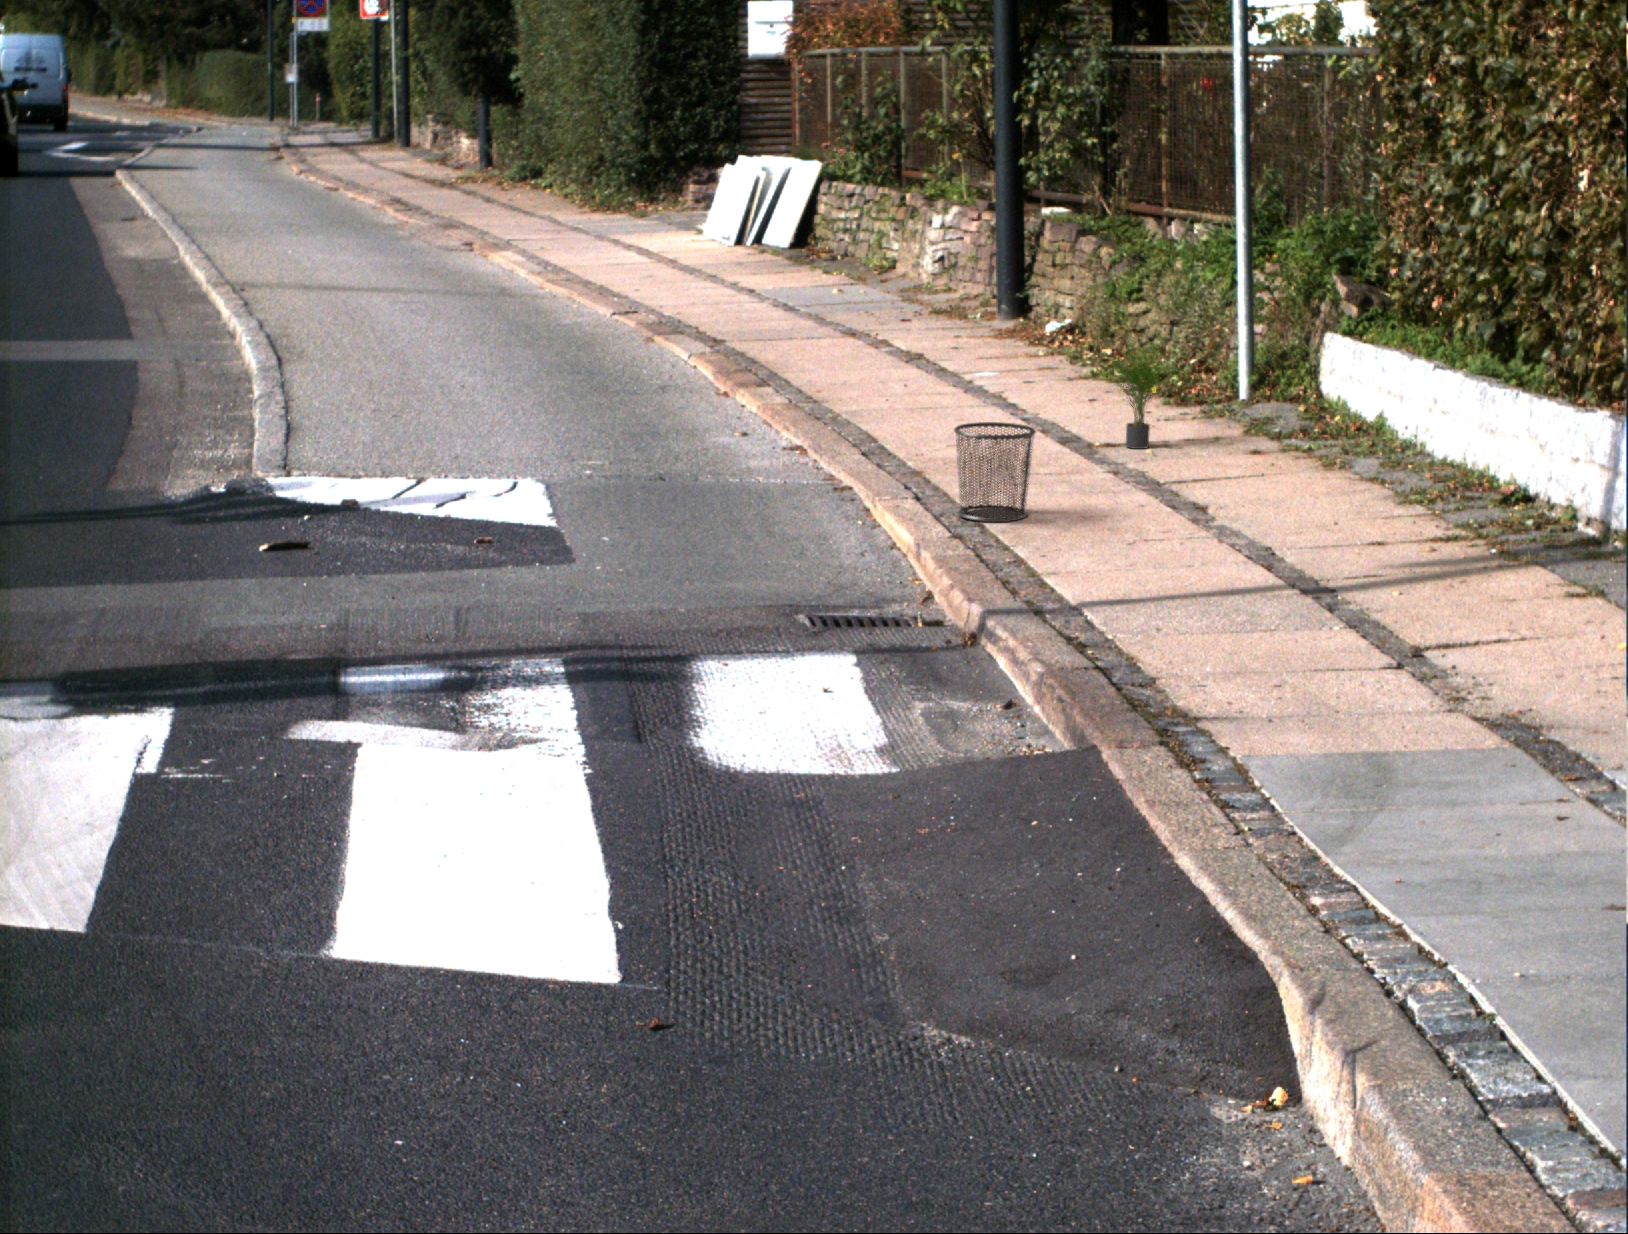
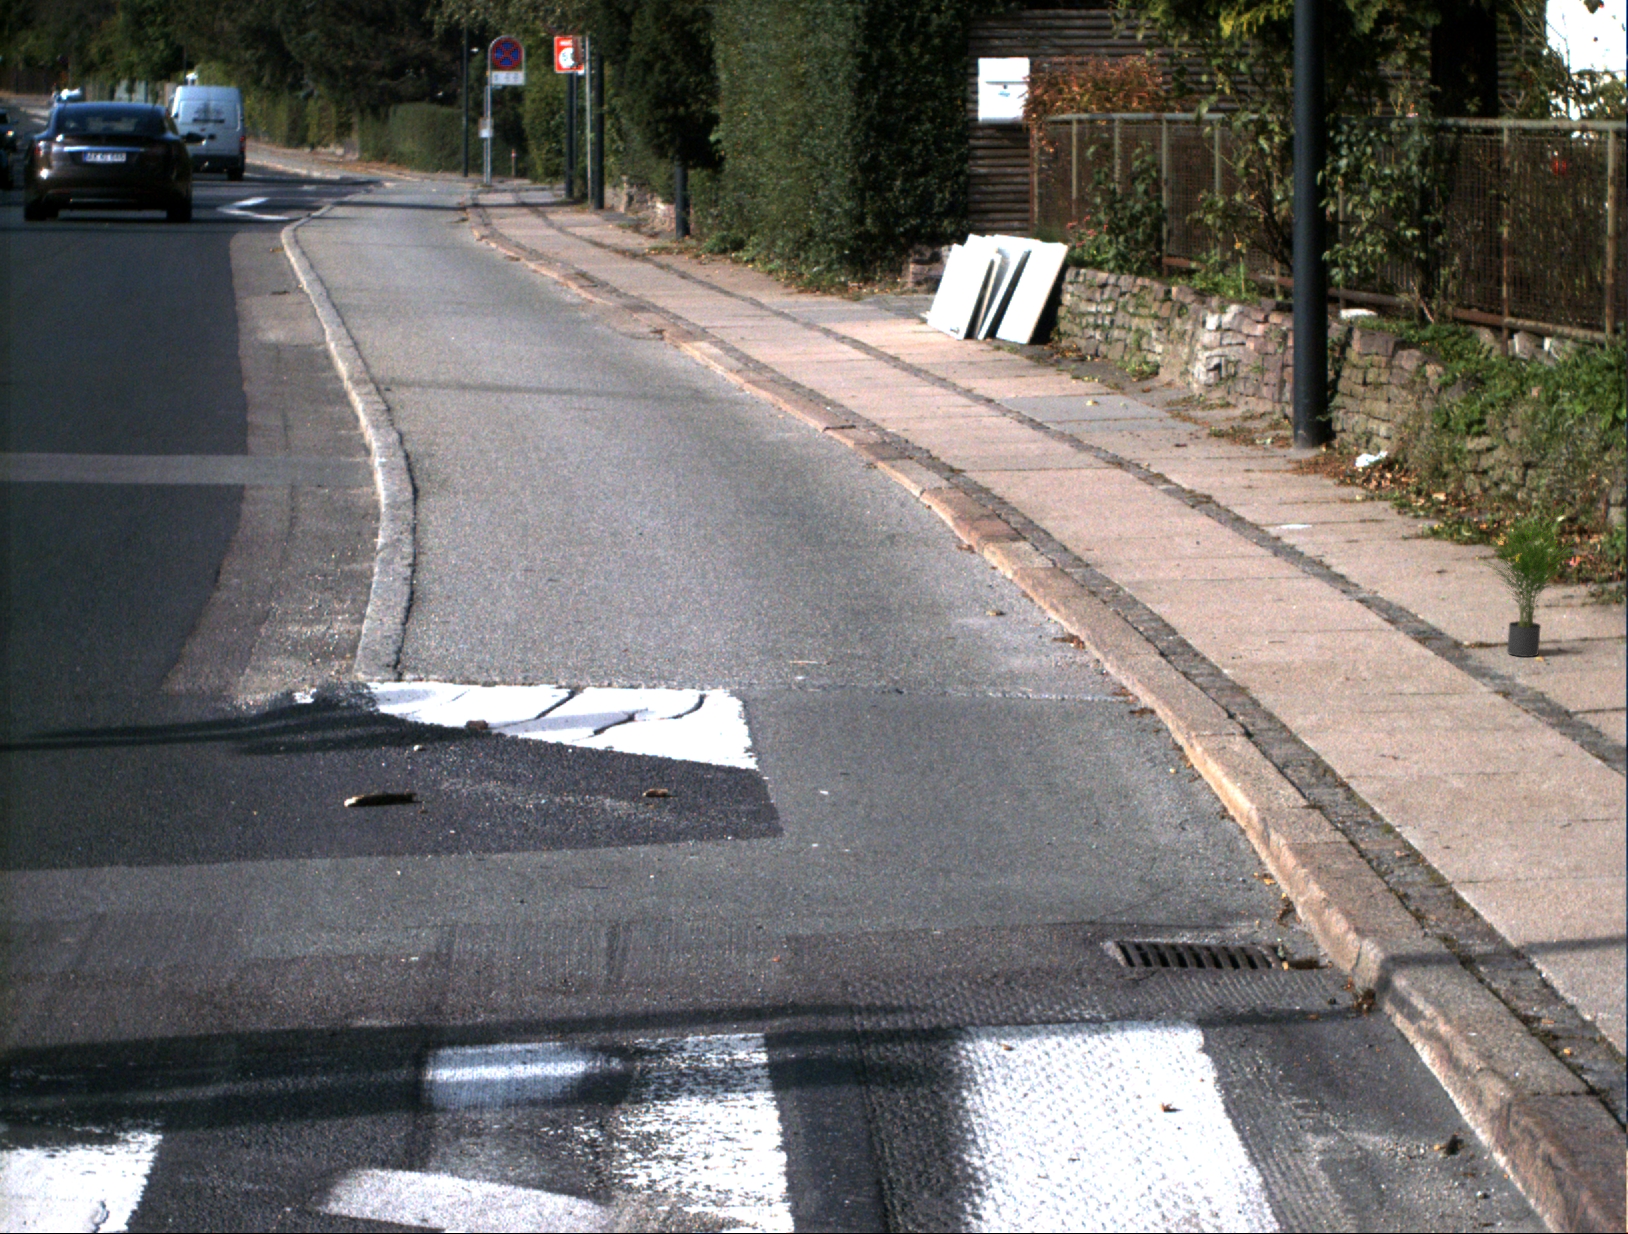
waste bin: present [954,422,1036,522] -> none [1305,643,1419,783]

